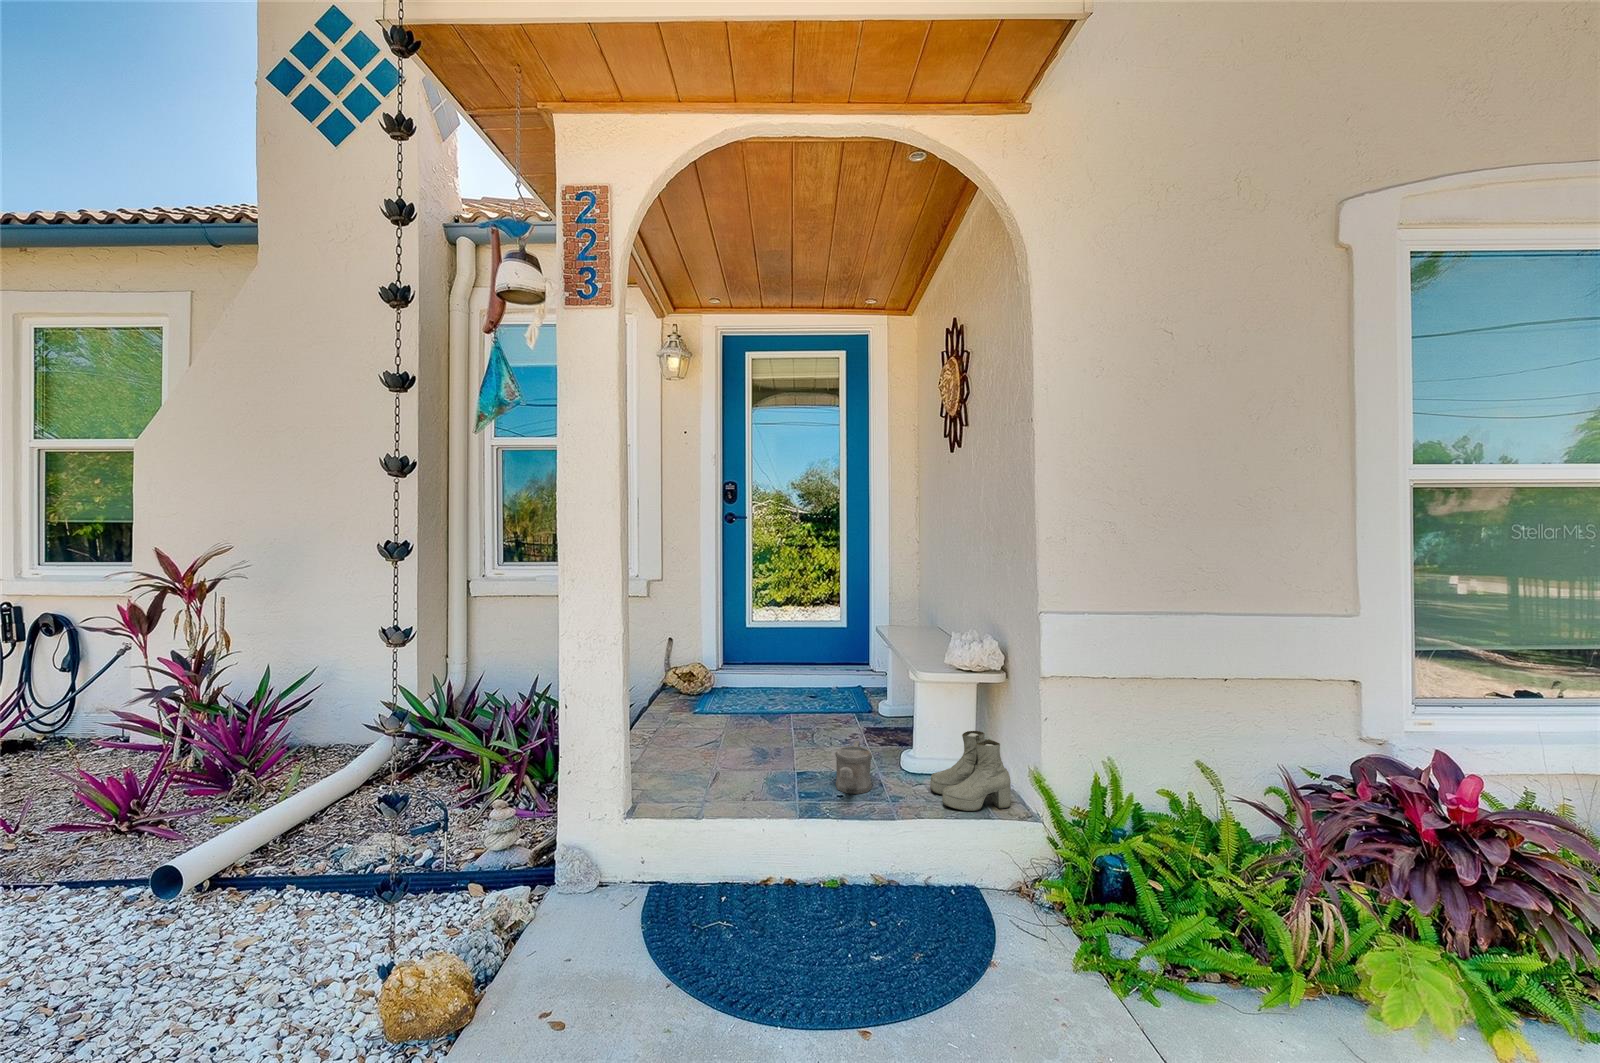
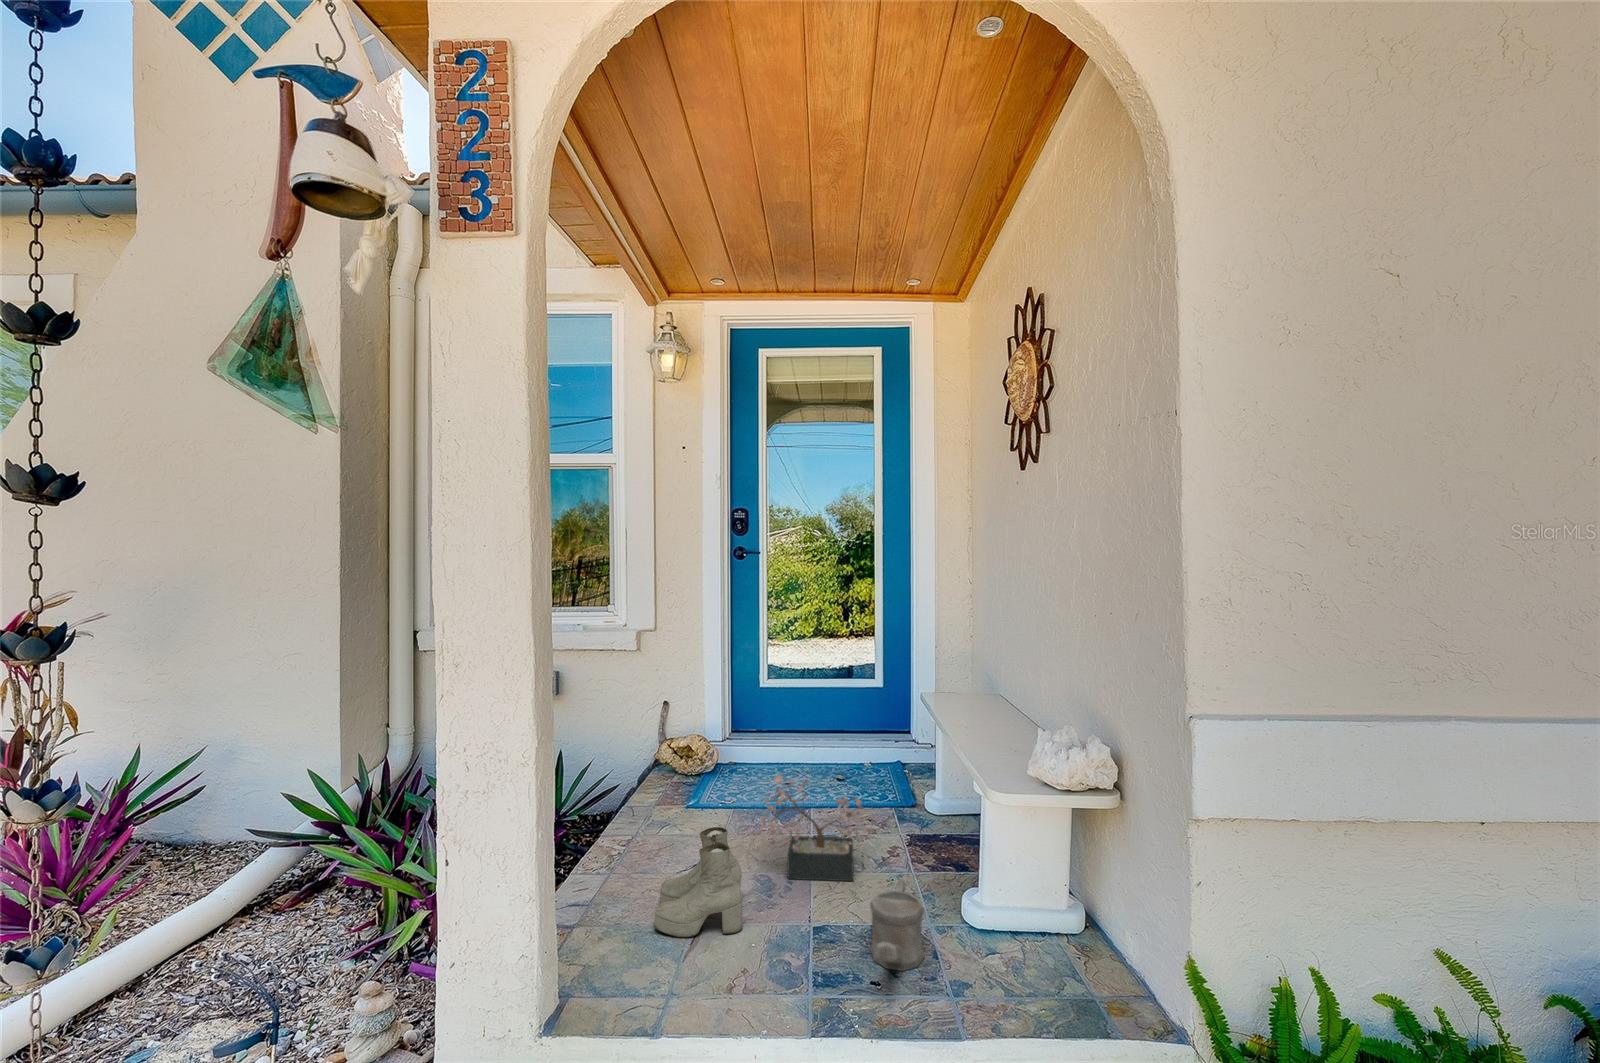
decorative plant: none [755,677,837,752] -> present [761,772,872,881]
boots: present [930,731,1011,811] -> present [654,827,742,937]

